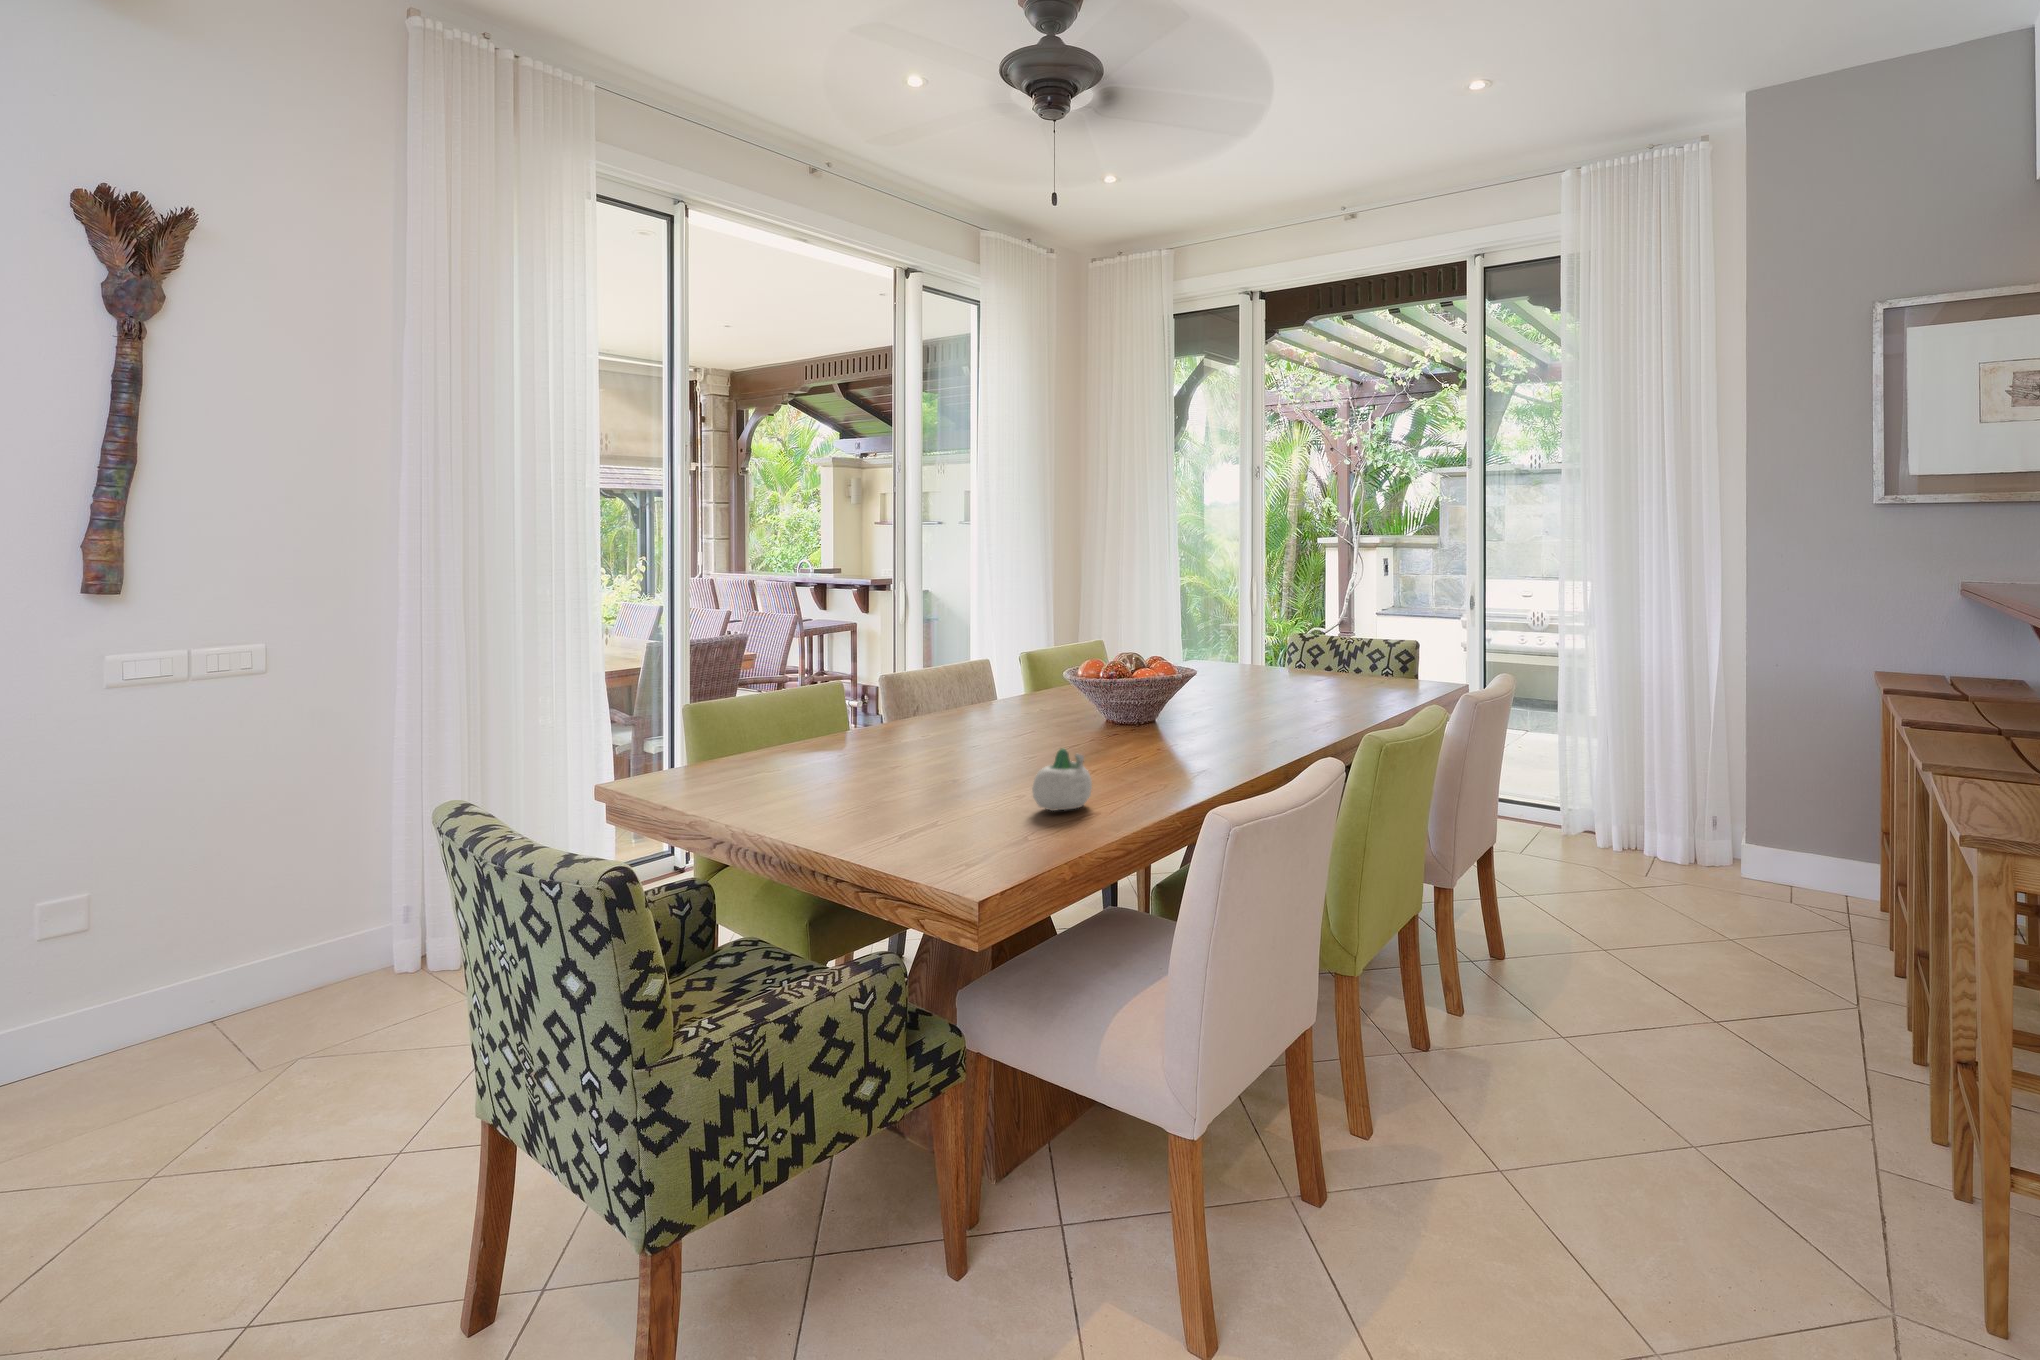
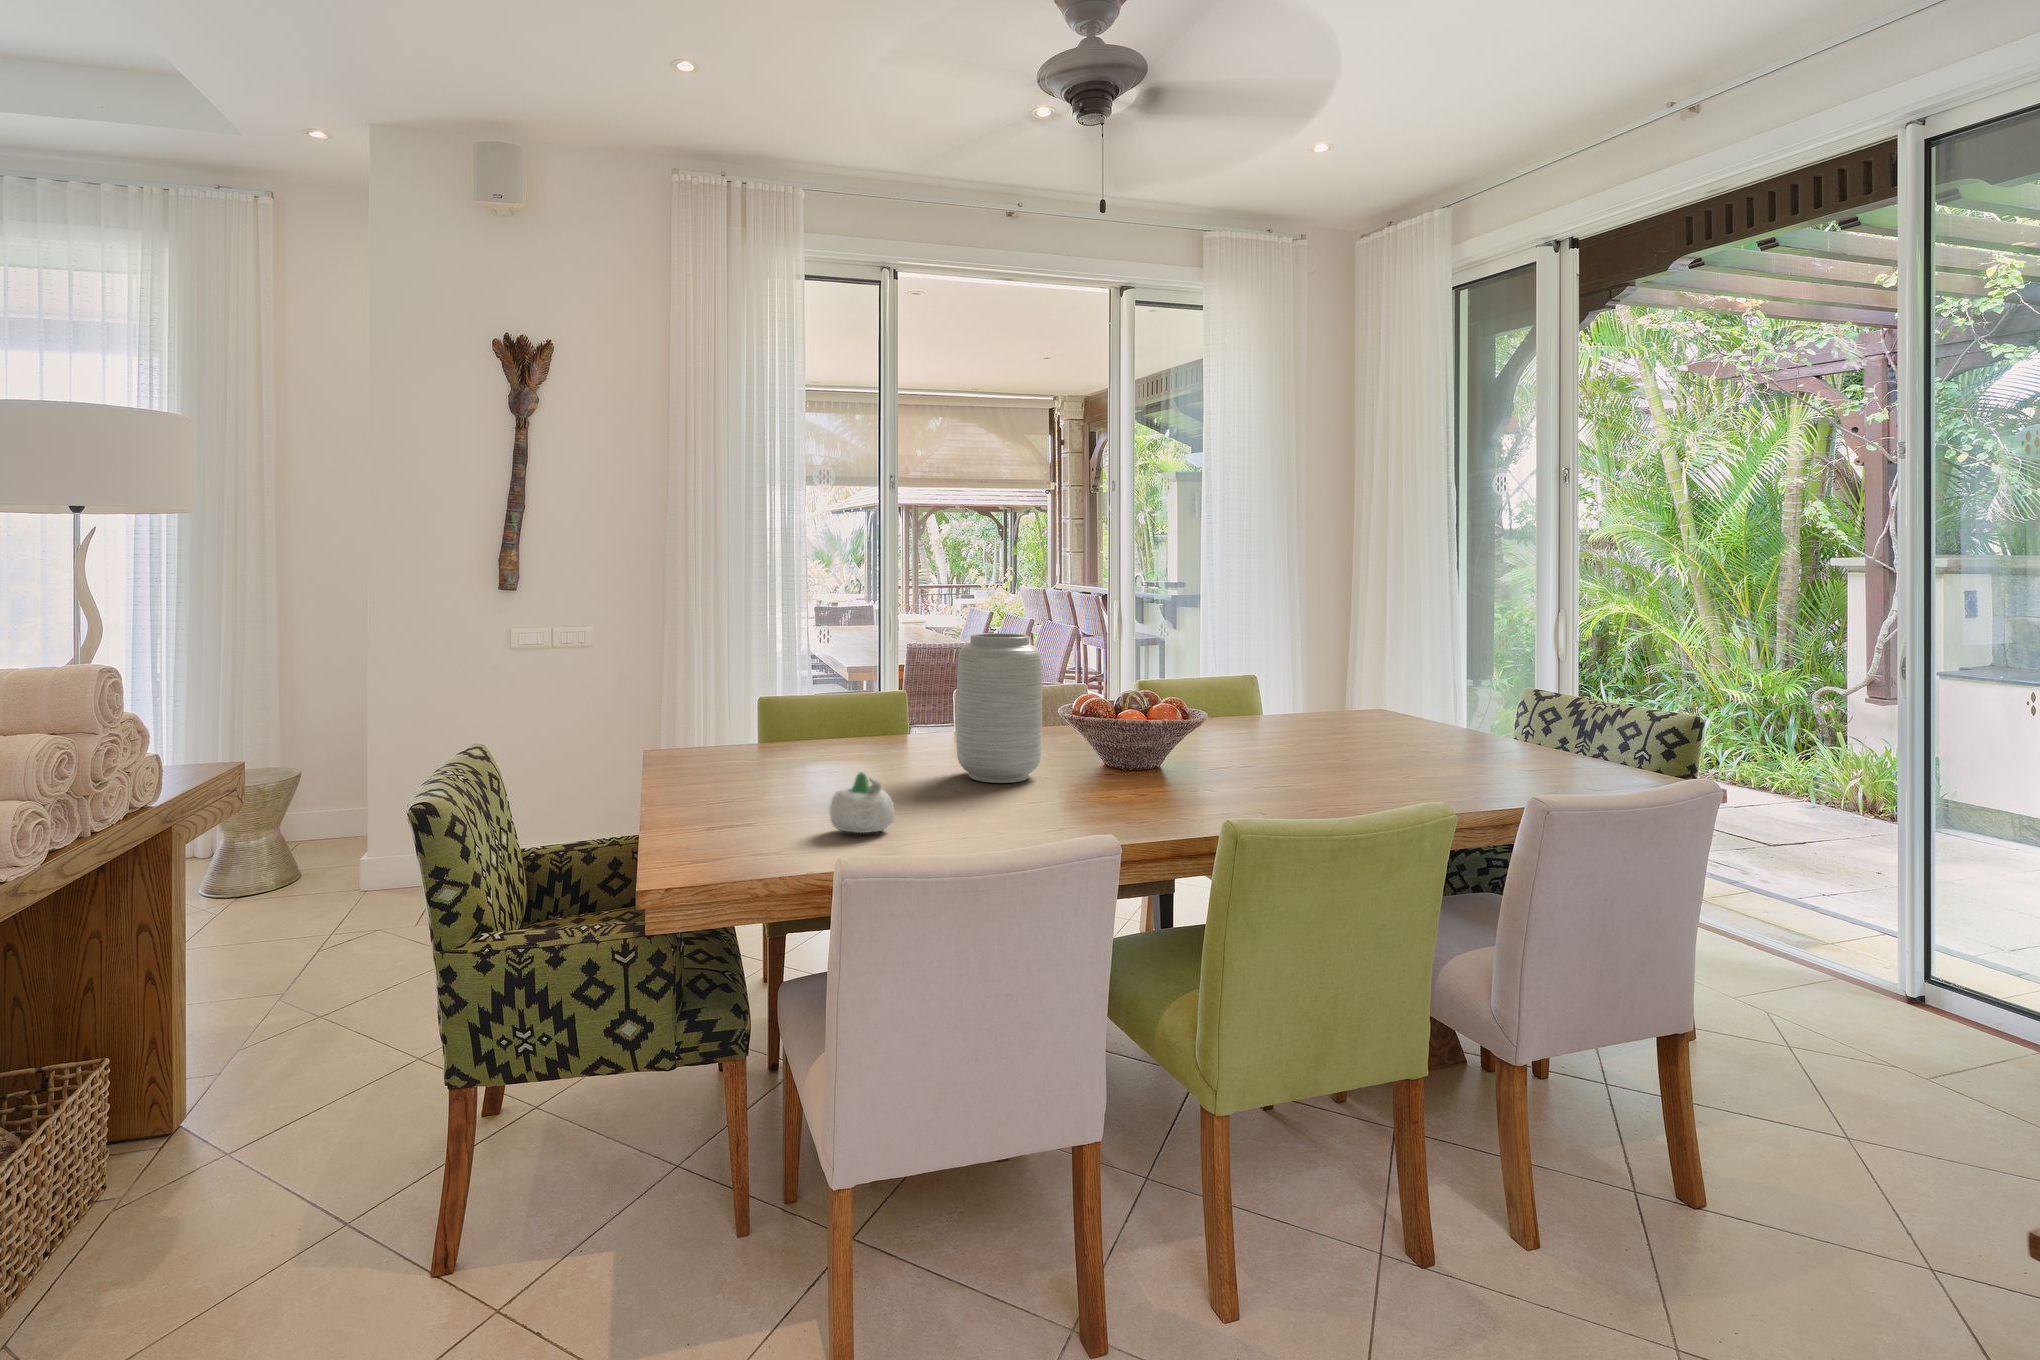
vase: none [1010,606,1093,751] -> present [956,633,1042,783]

